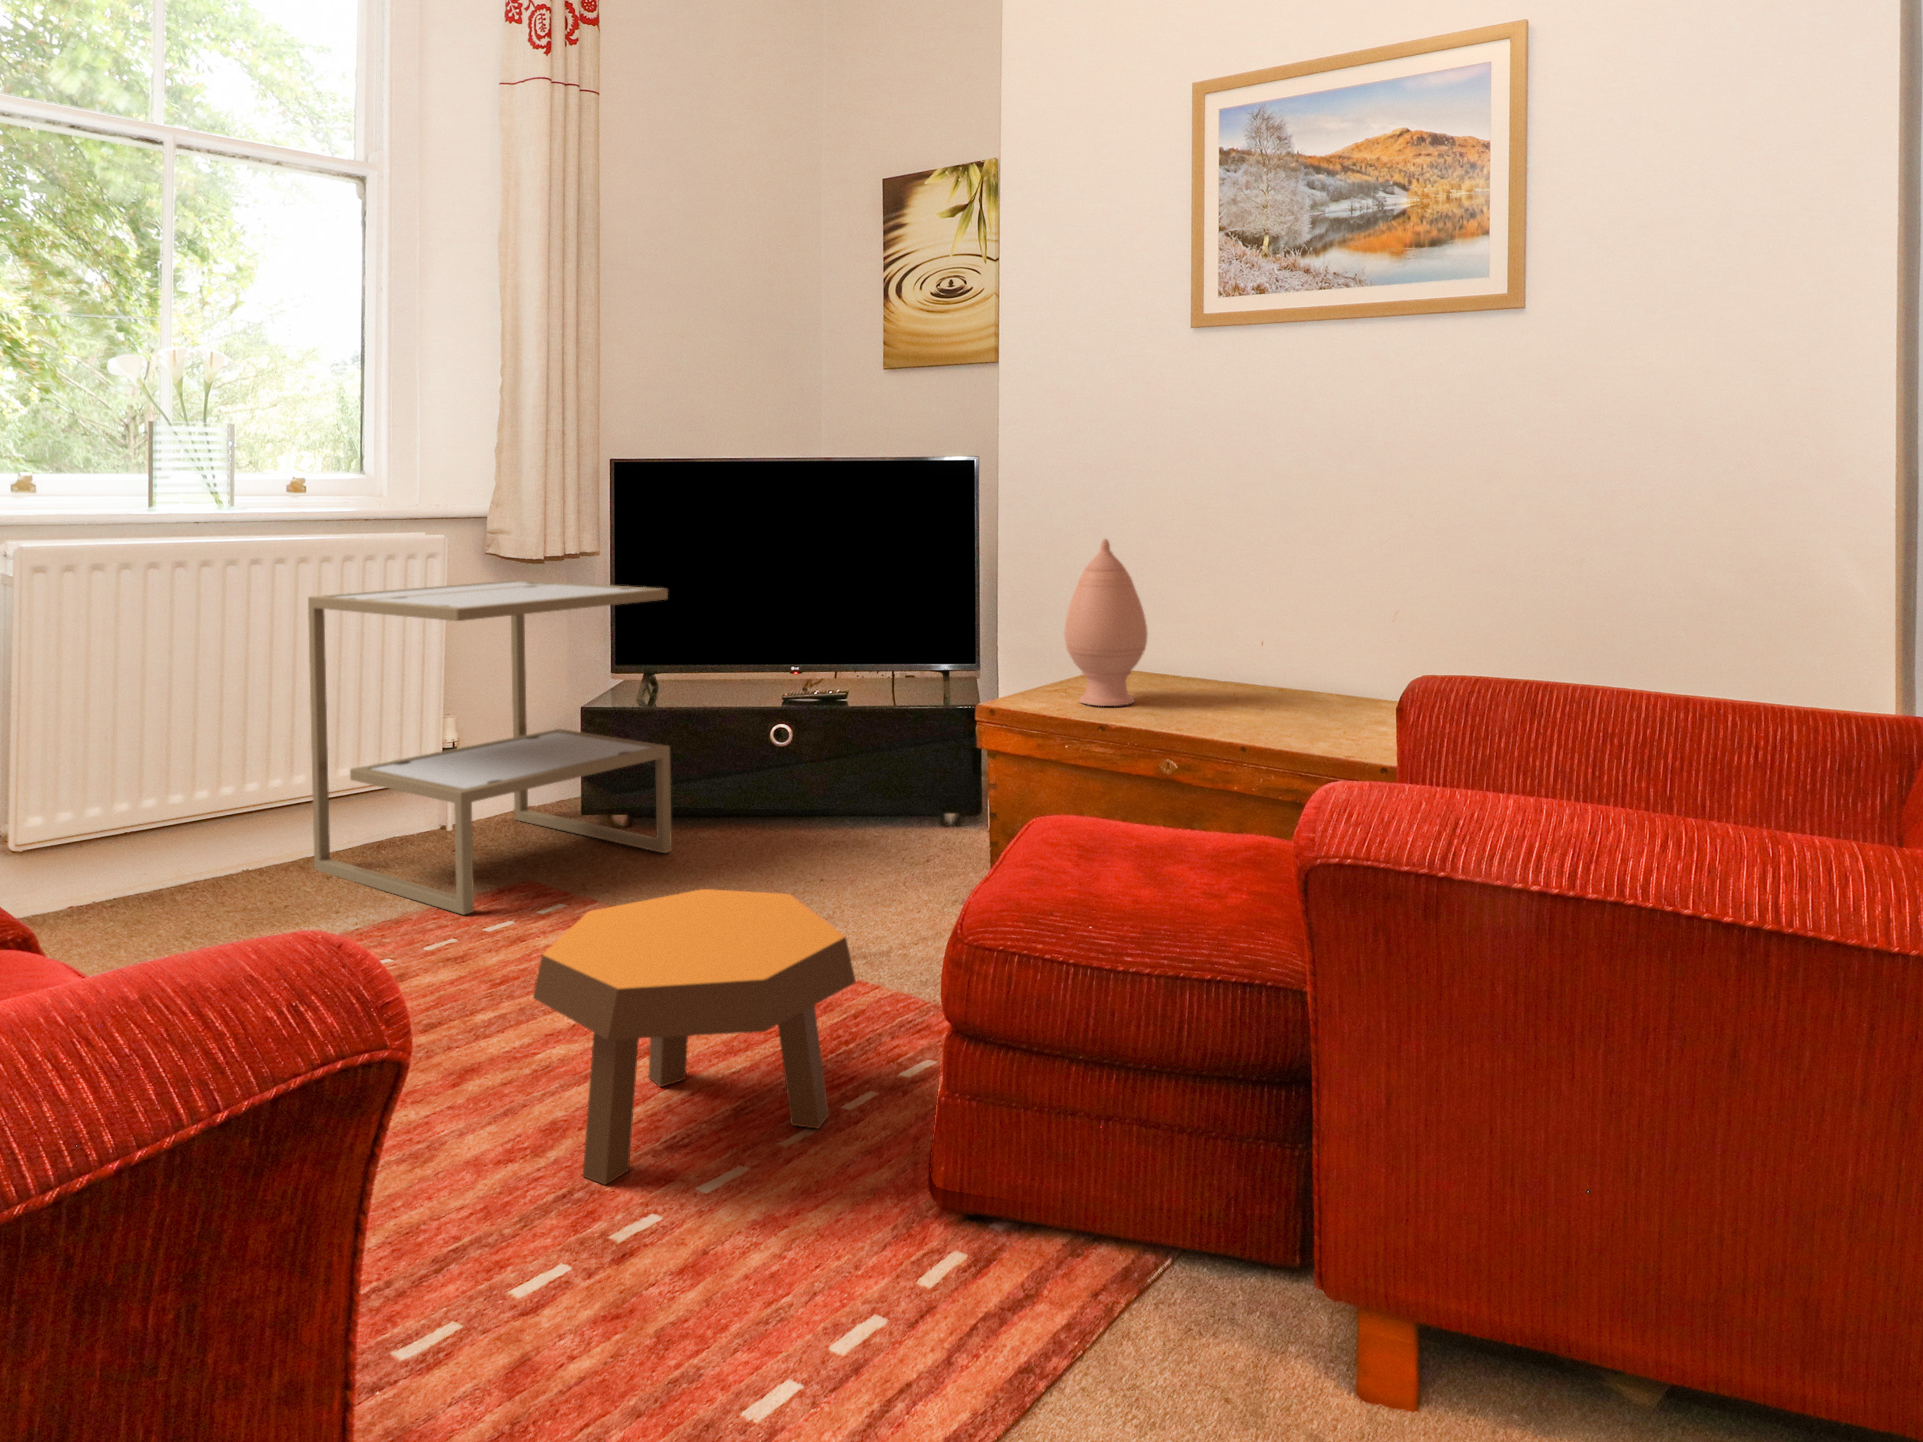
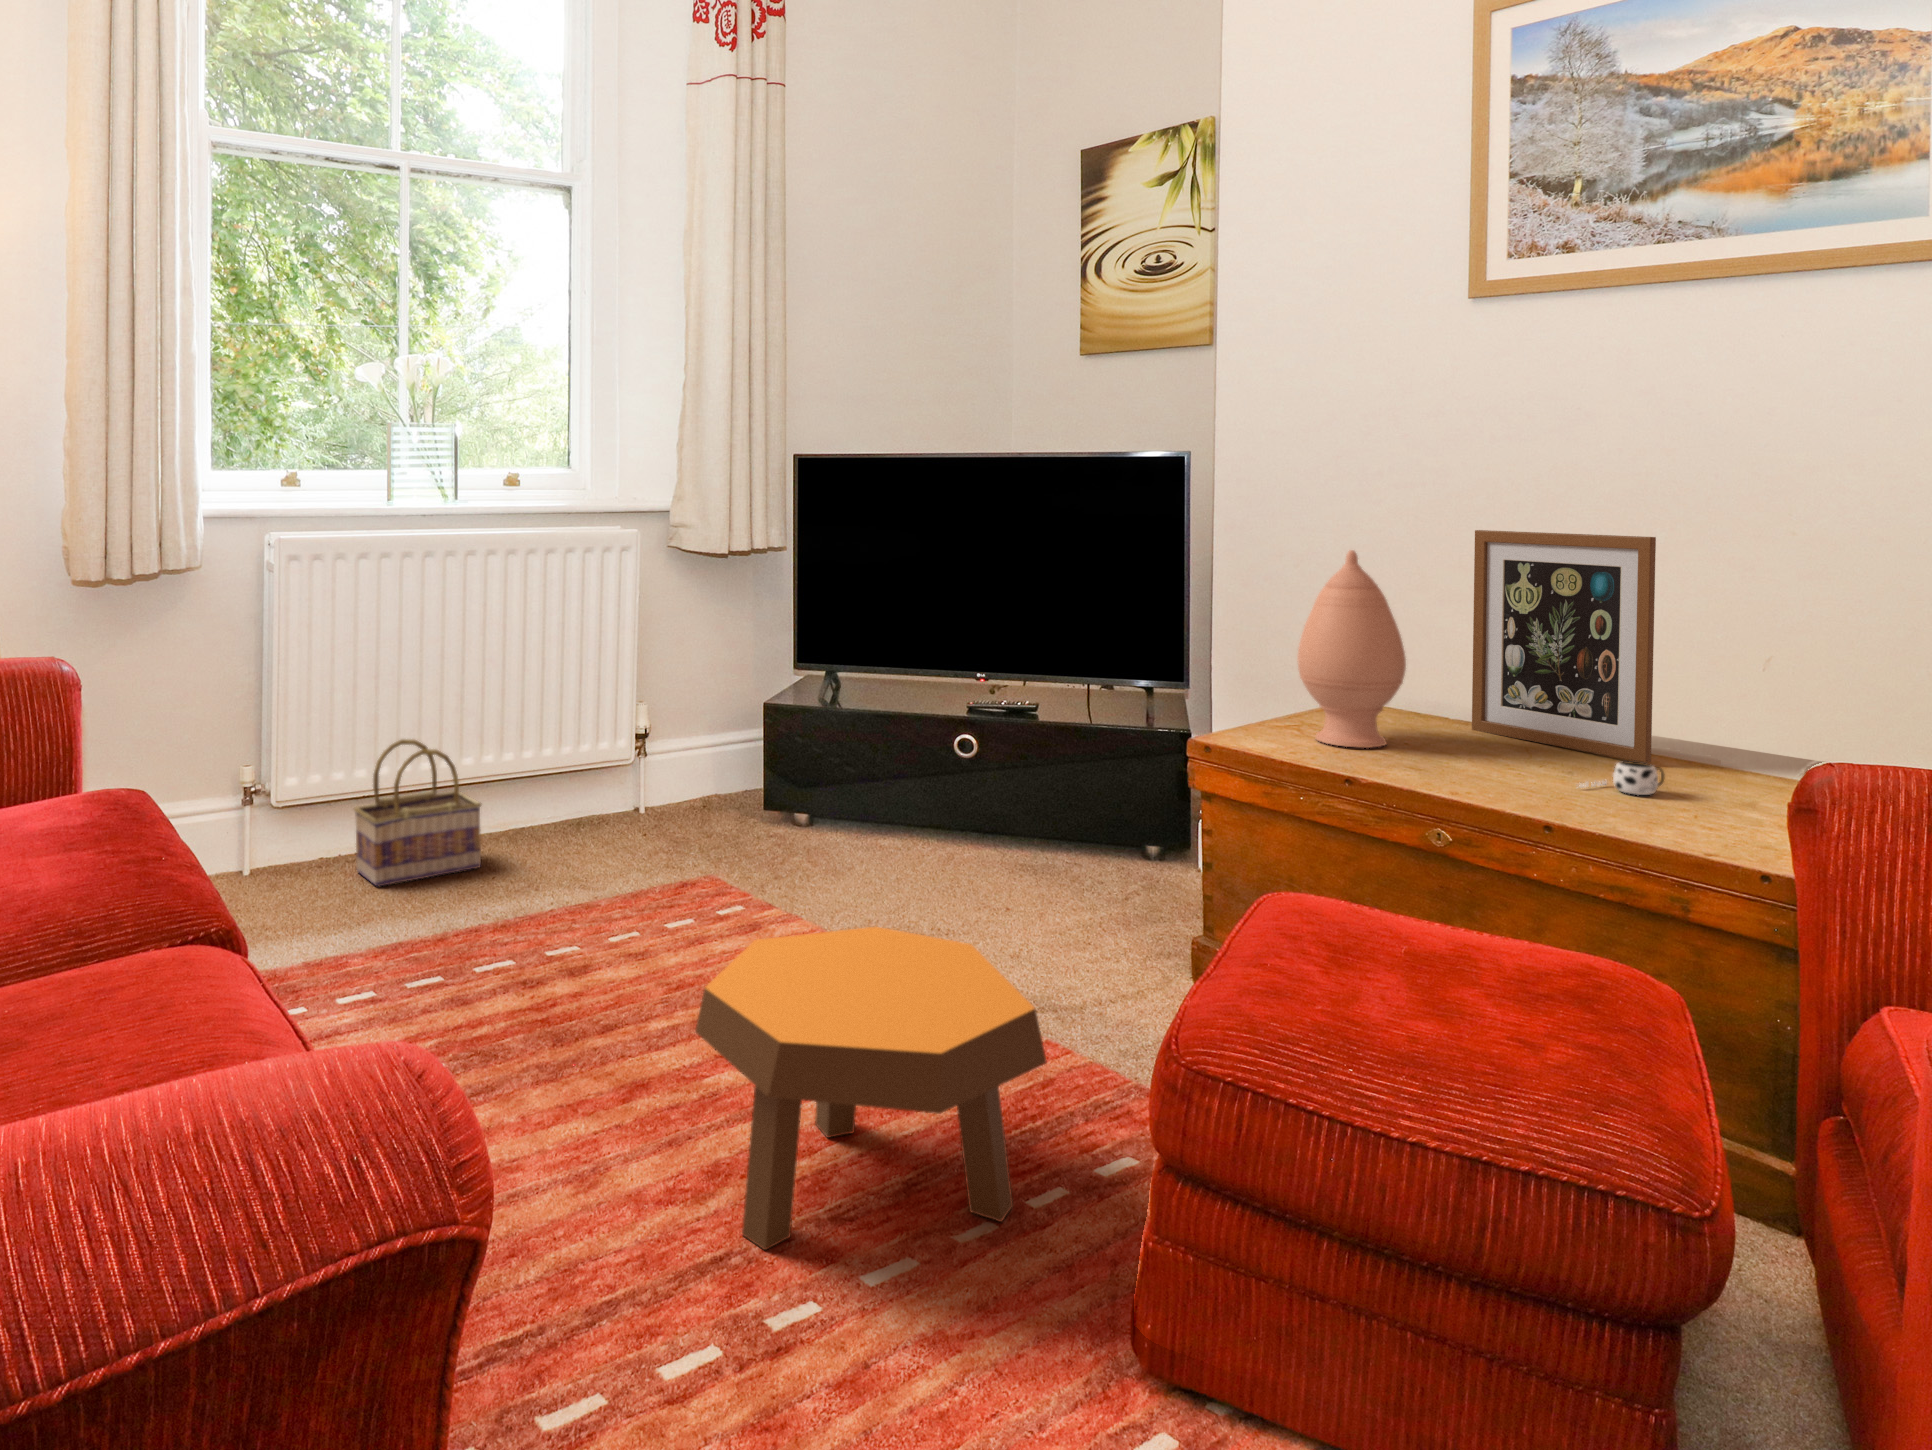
picture frame: none [1199,521,1322,704] -> present [1472,530,1656,763]
side table: present [308,580,672,915] -> none [511,576,847,909]
mug: none [1268,702,1328,727] -> present [1577,761,1664,795]
basket: none [123,762,278,923] -> present [354,739,481,887]

